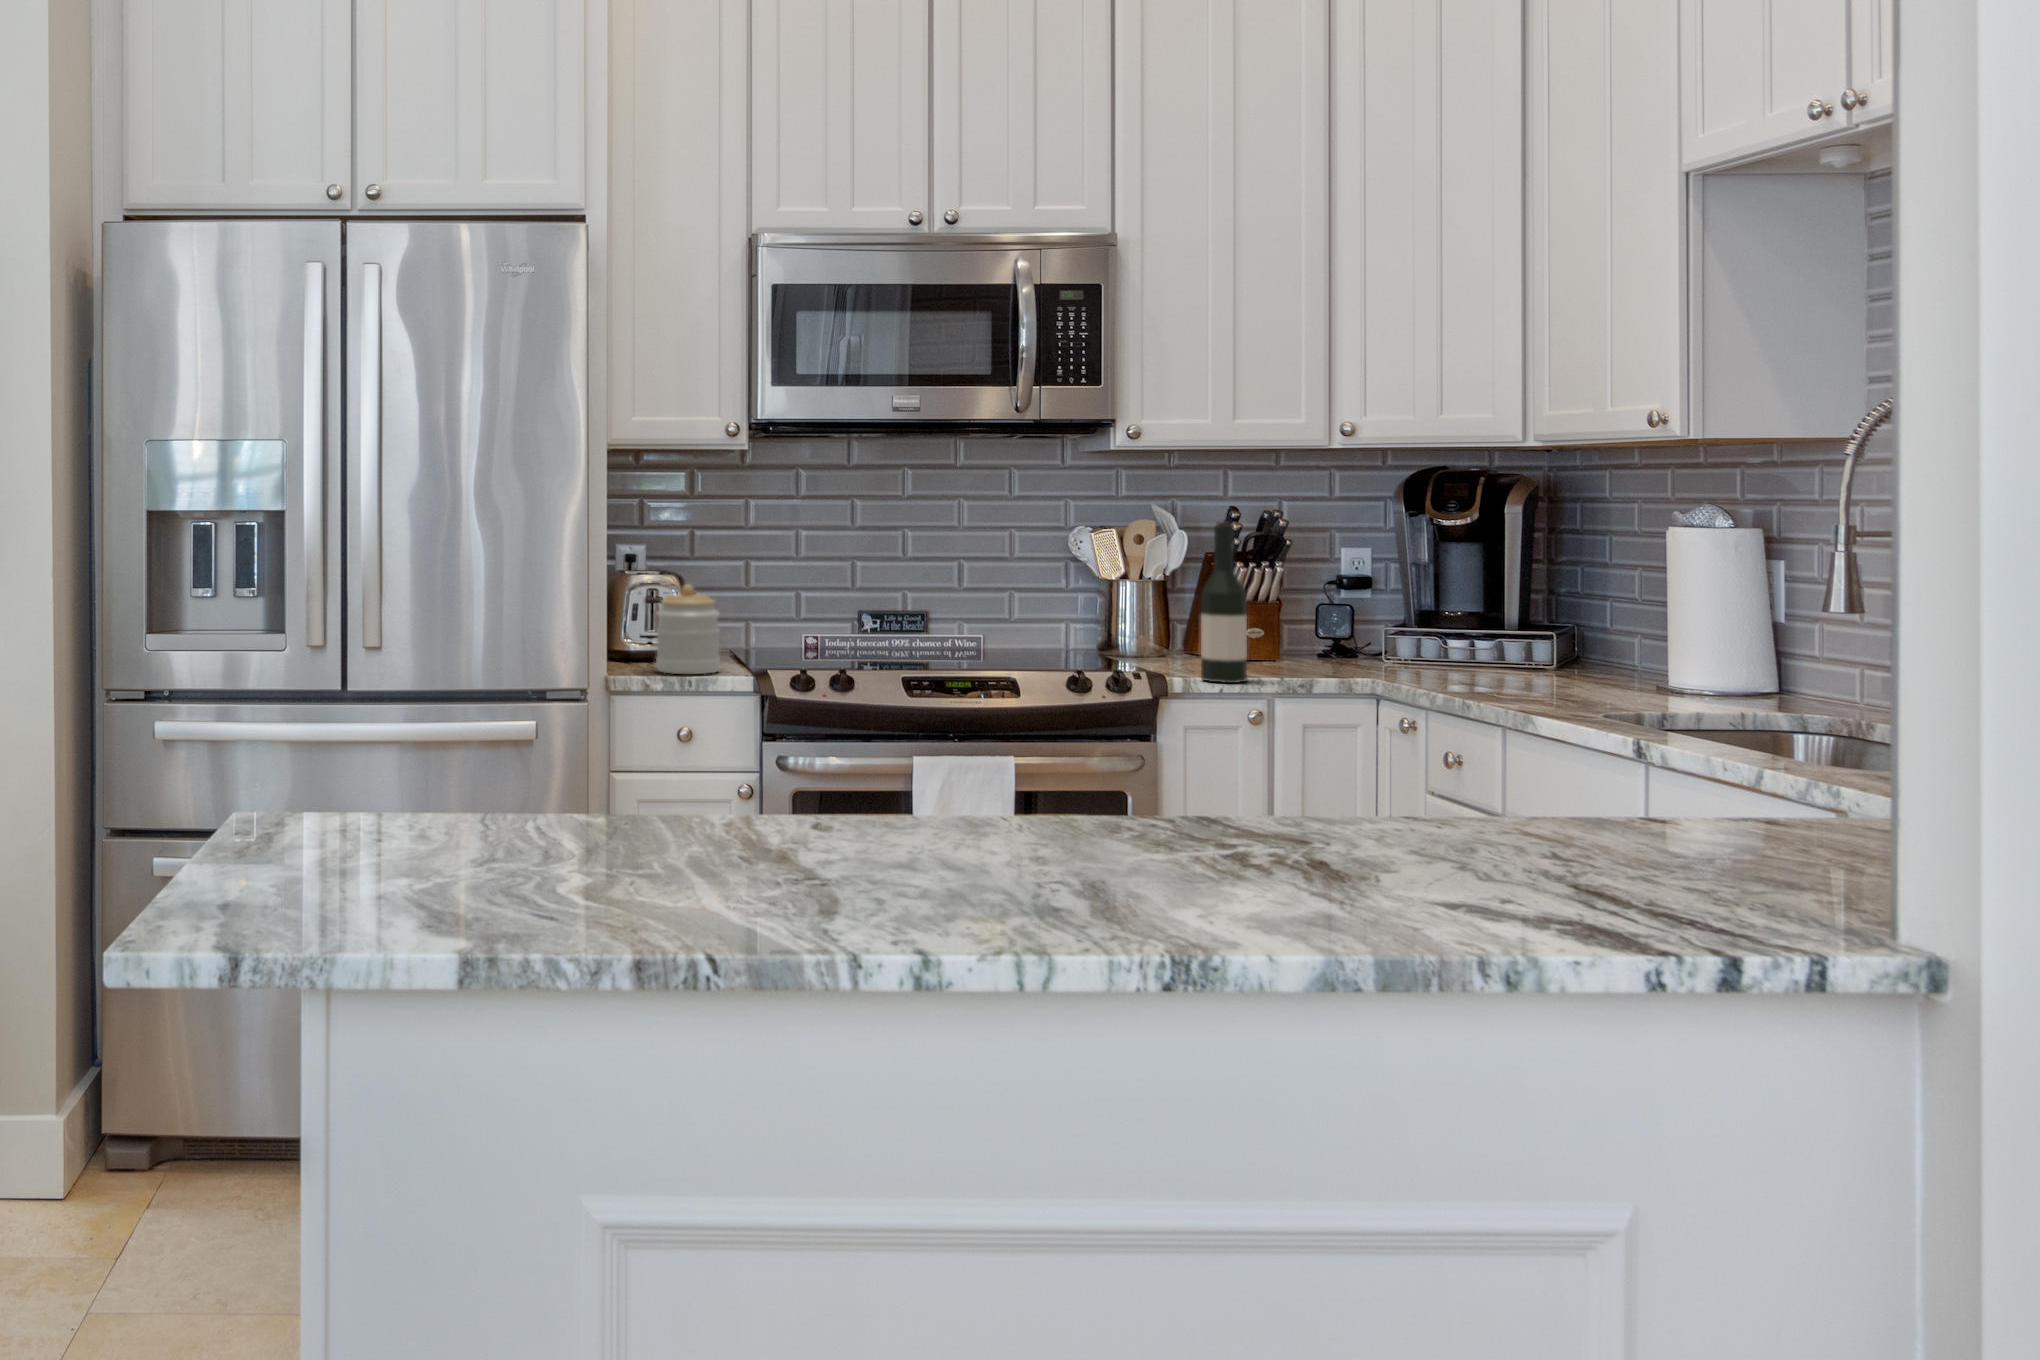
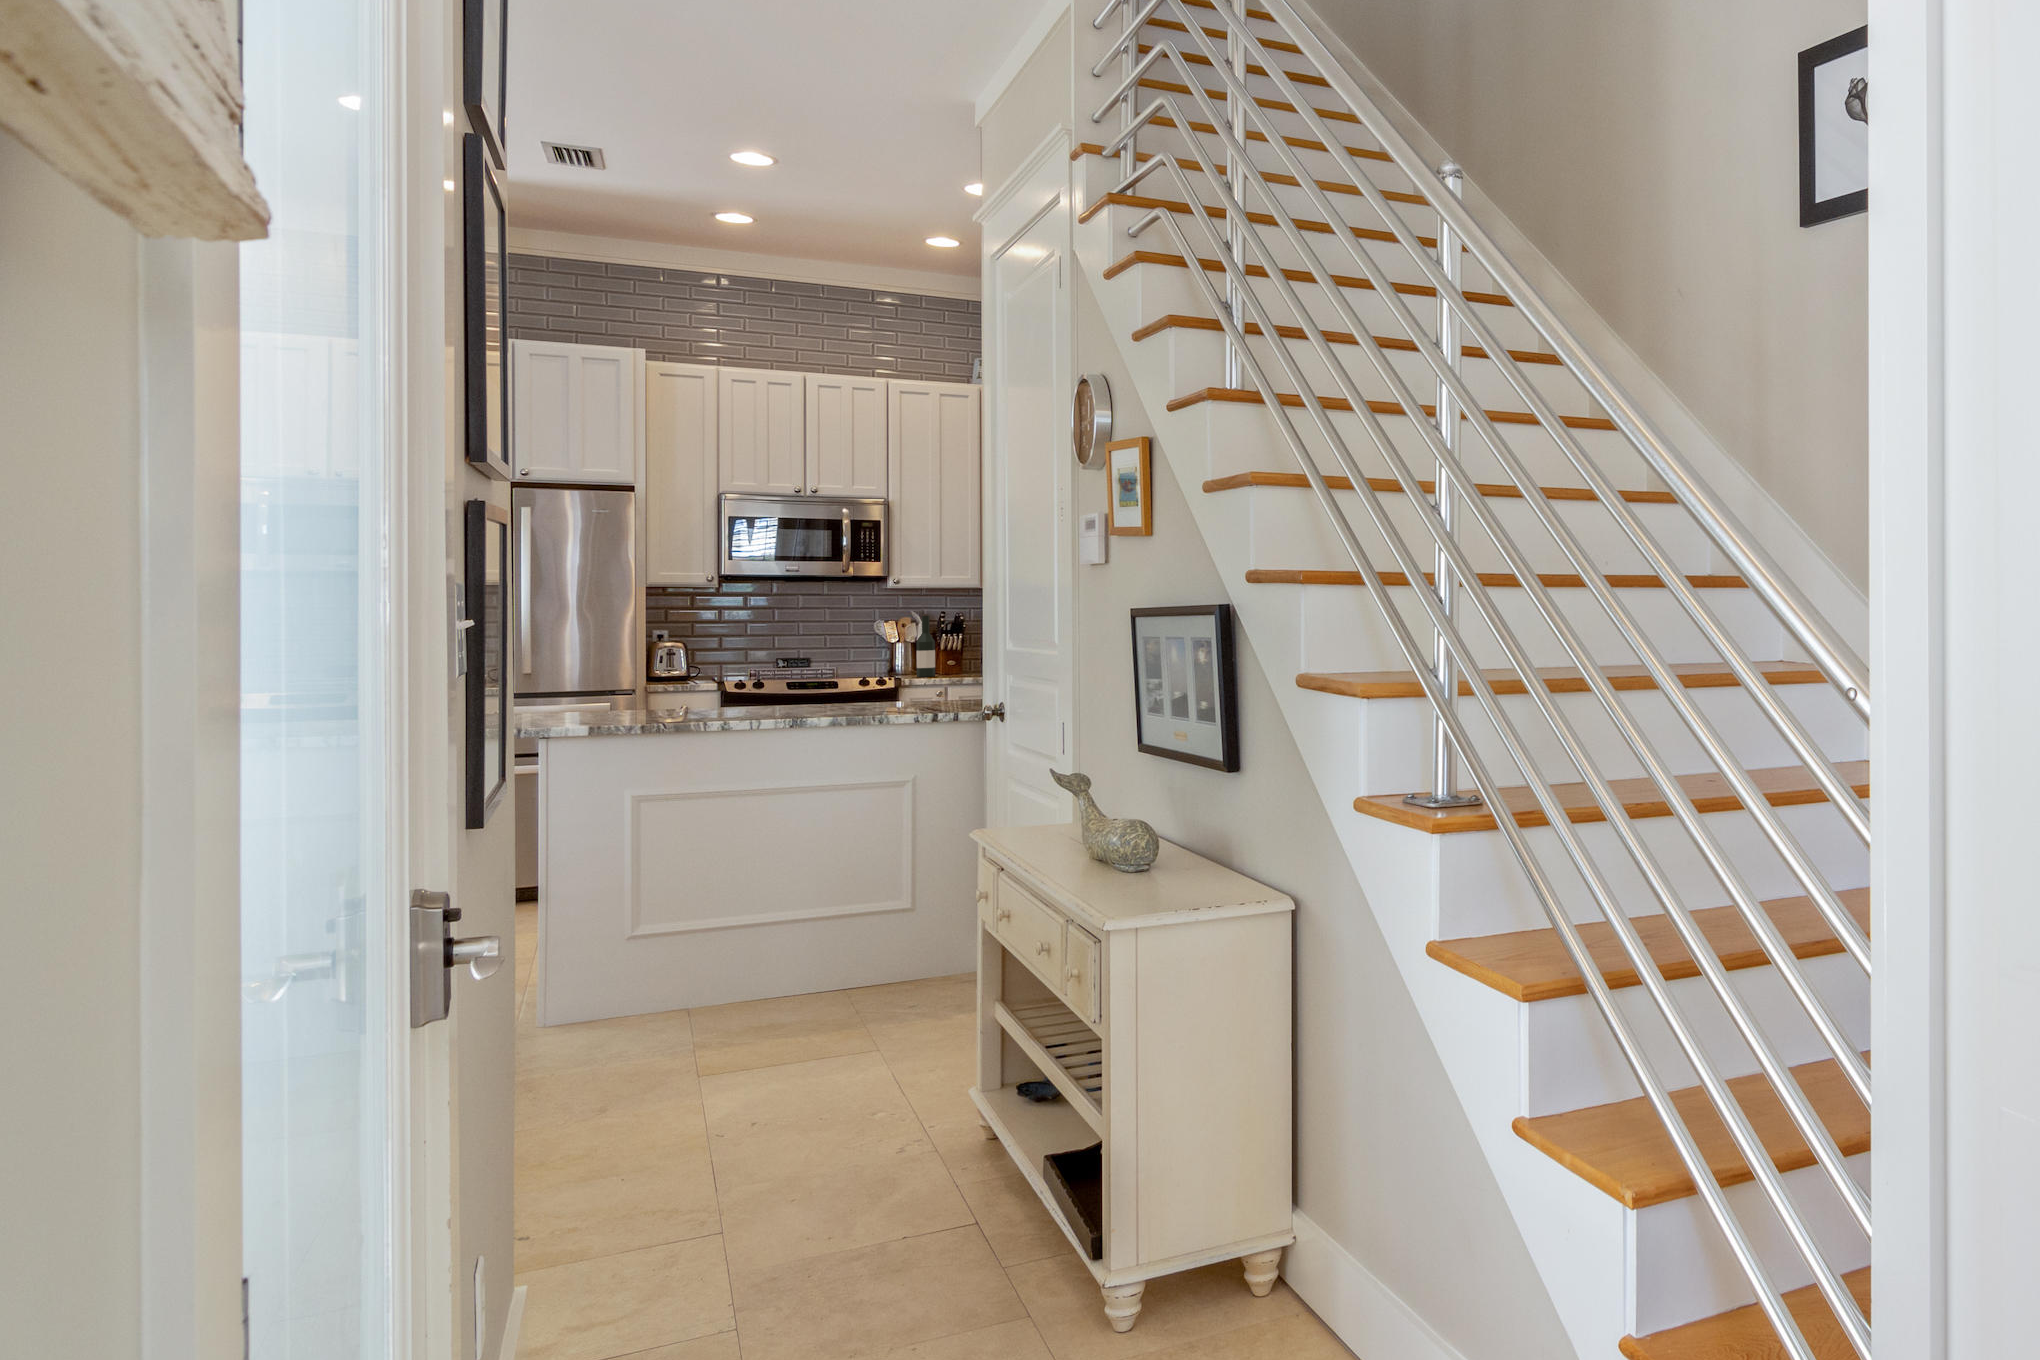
jar: present [656,584,720,674] -> none [671,648,703,687]

